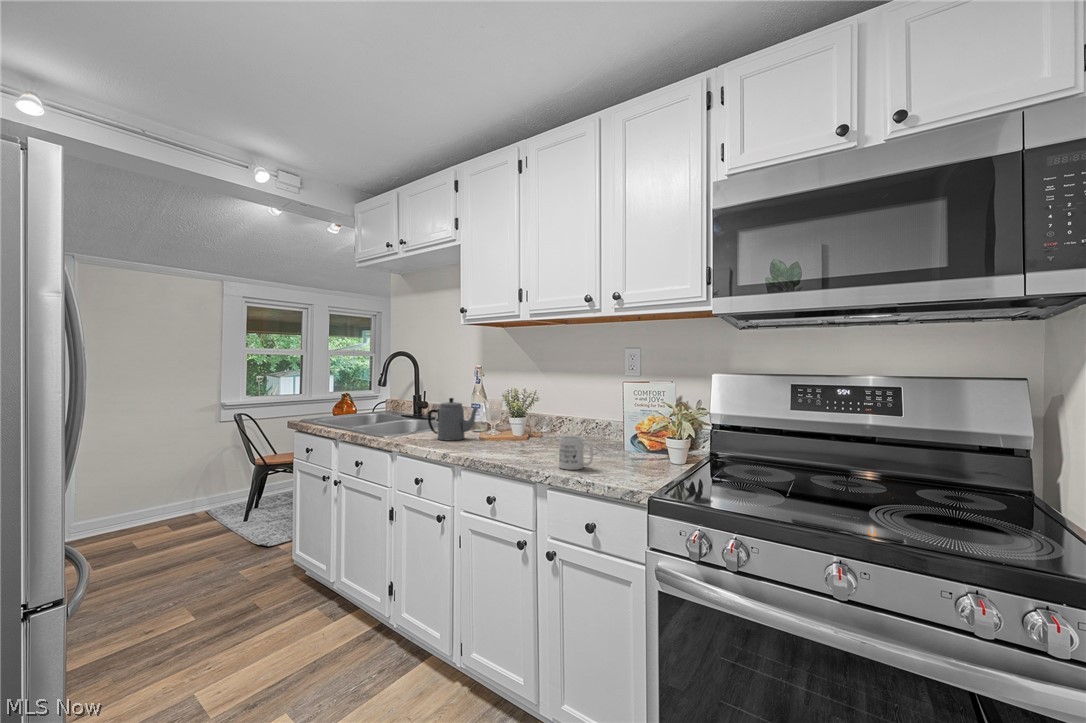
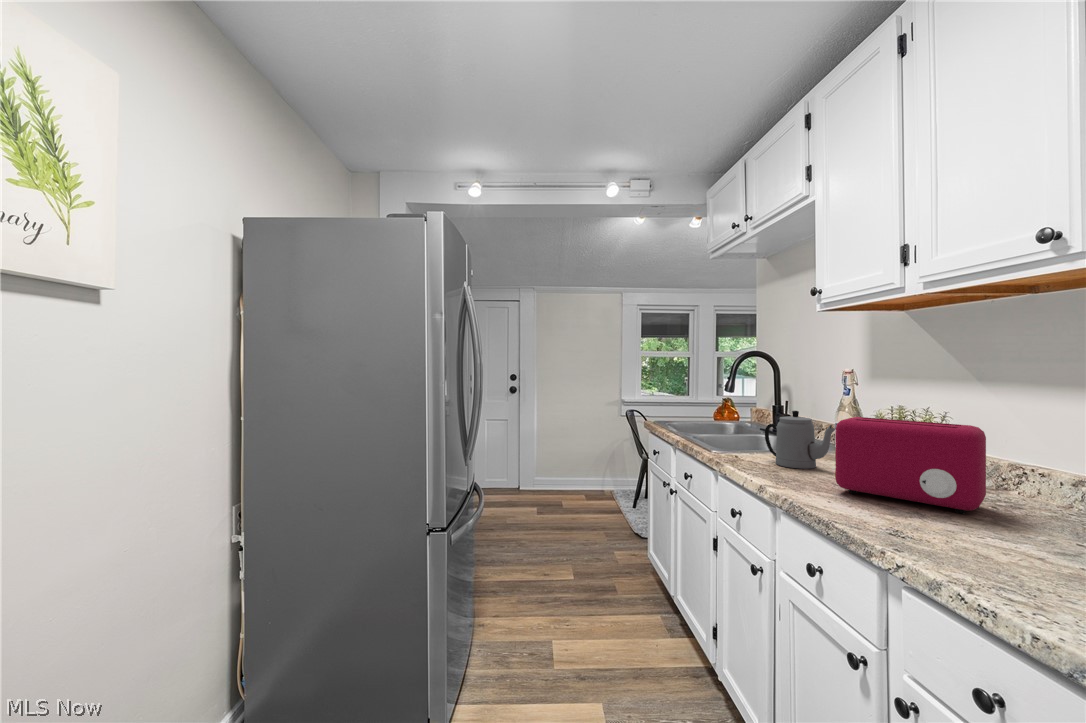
toaster: none [490,398,562,449] -> present [836,417,986,514]
mug: present [559,436,593,470] -> none [936,499,1020,570]

